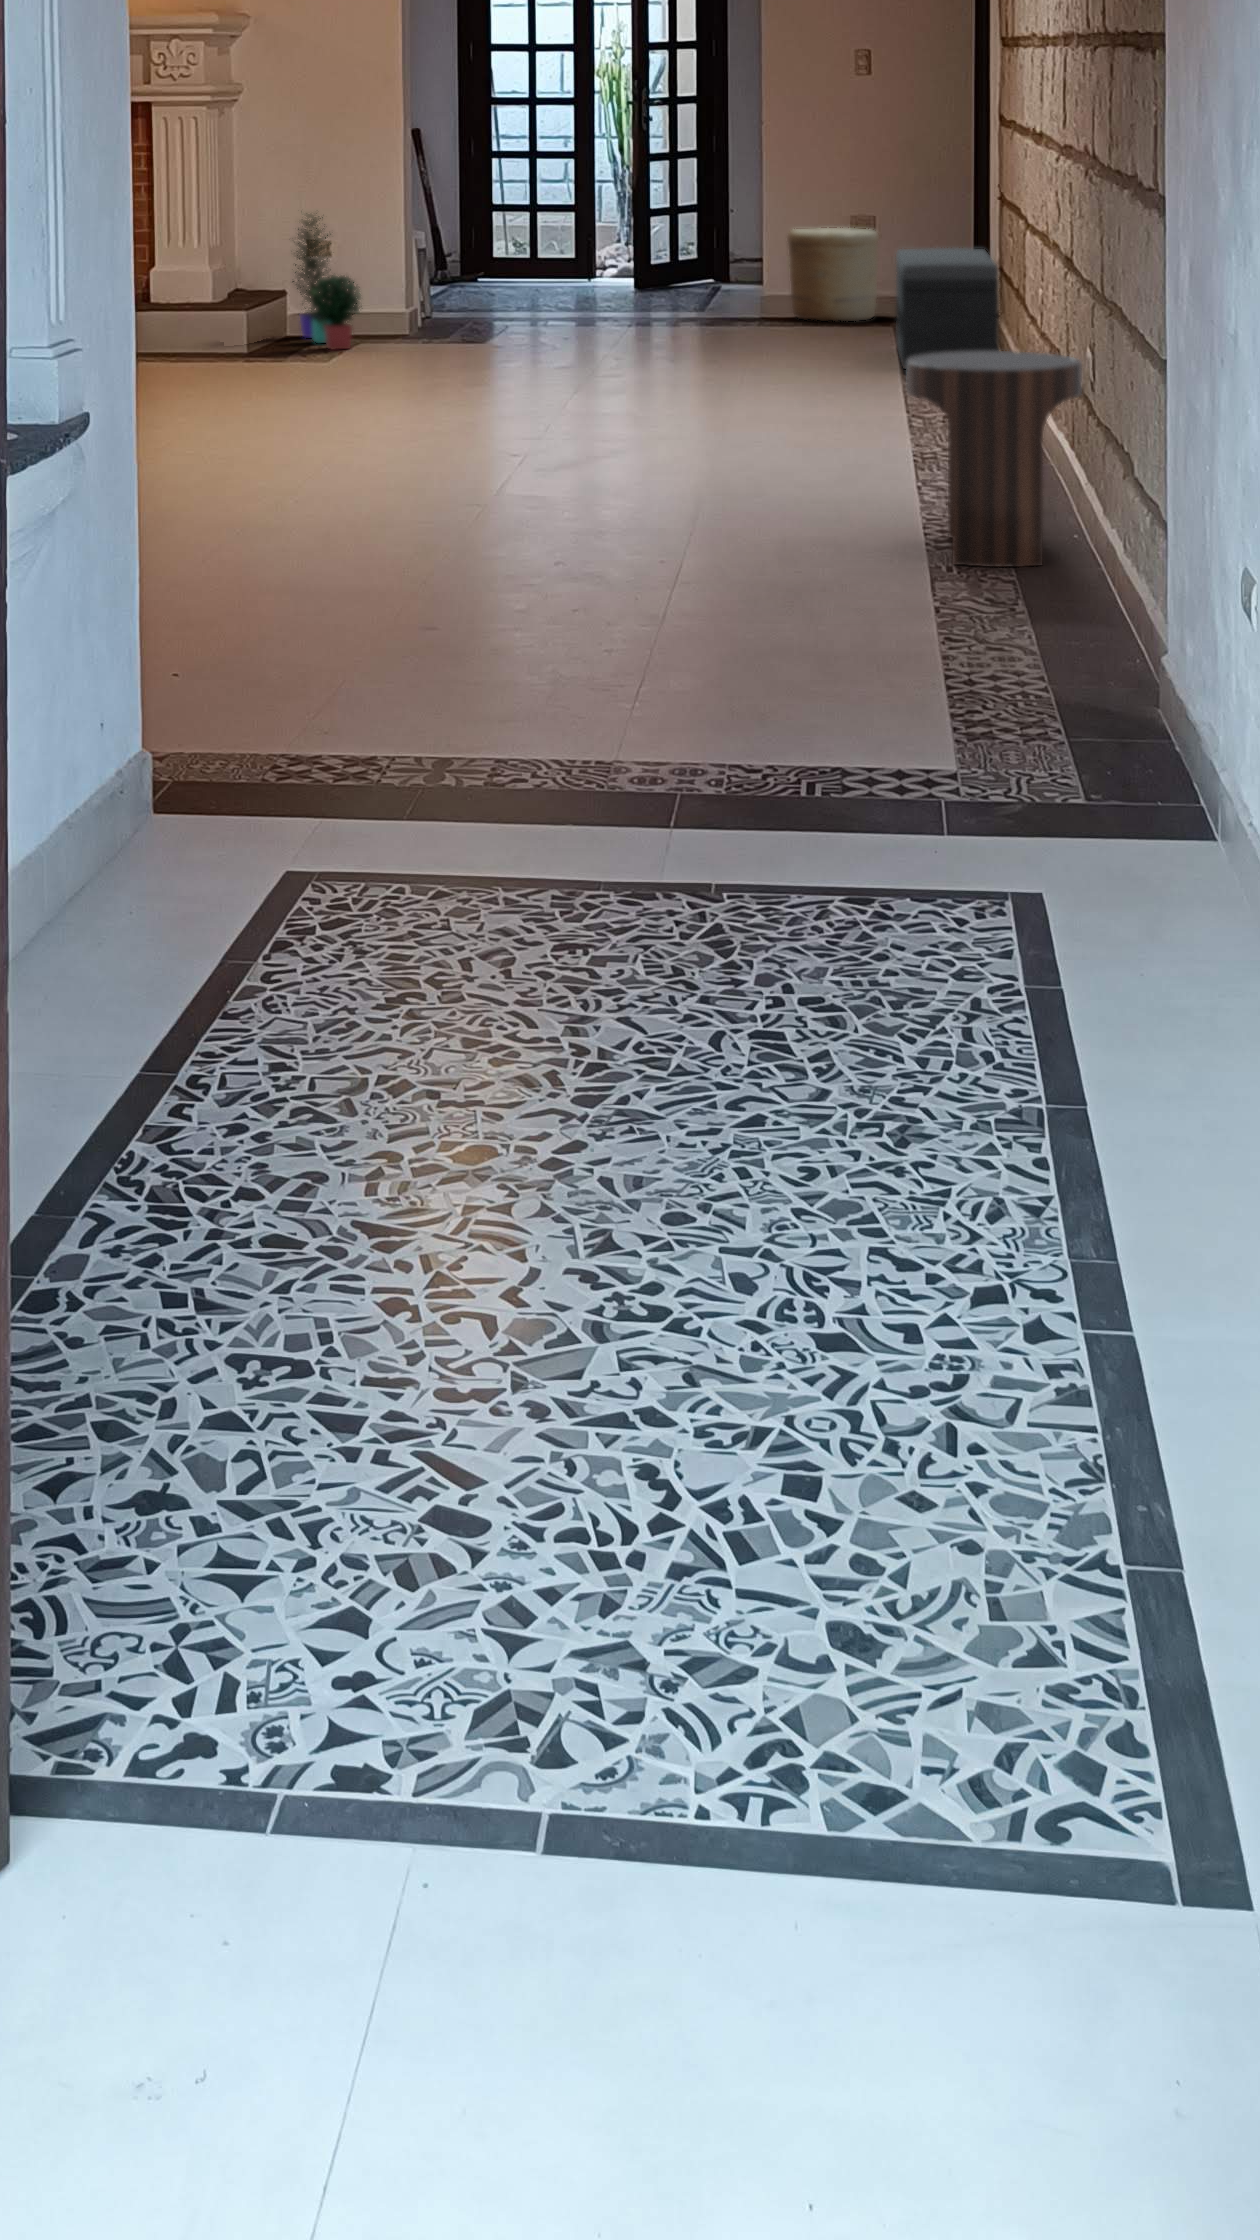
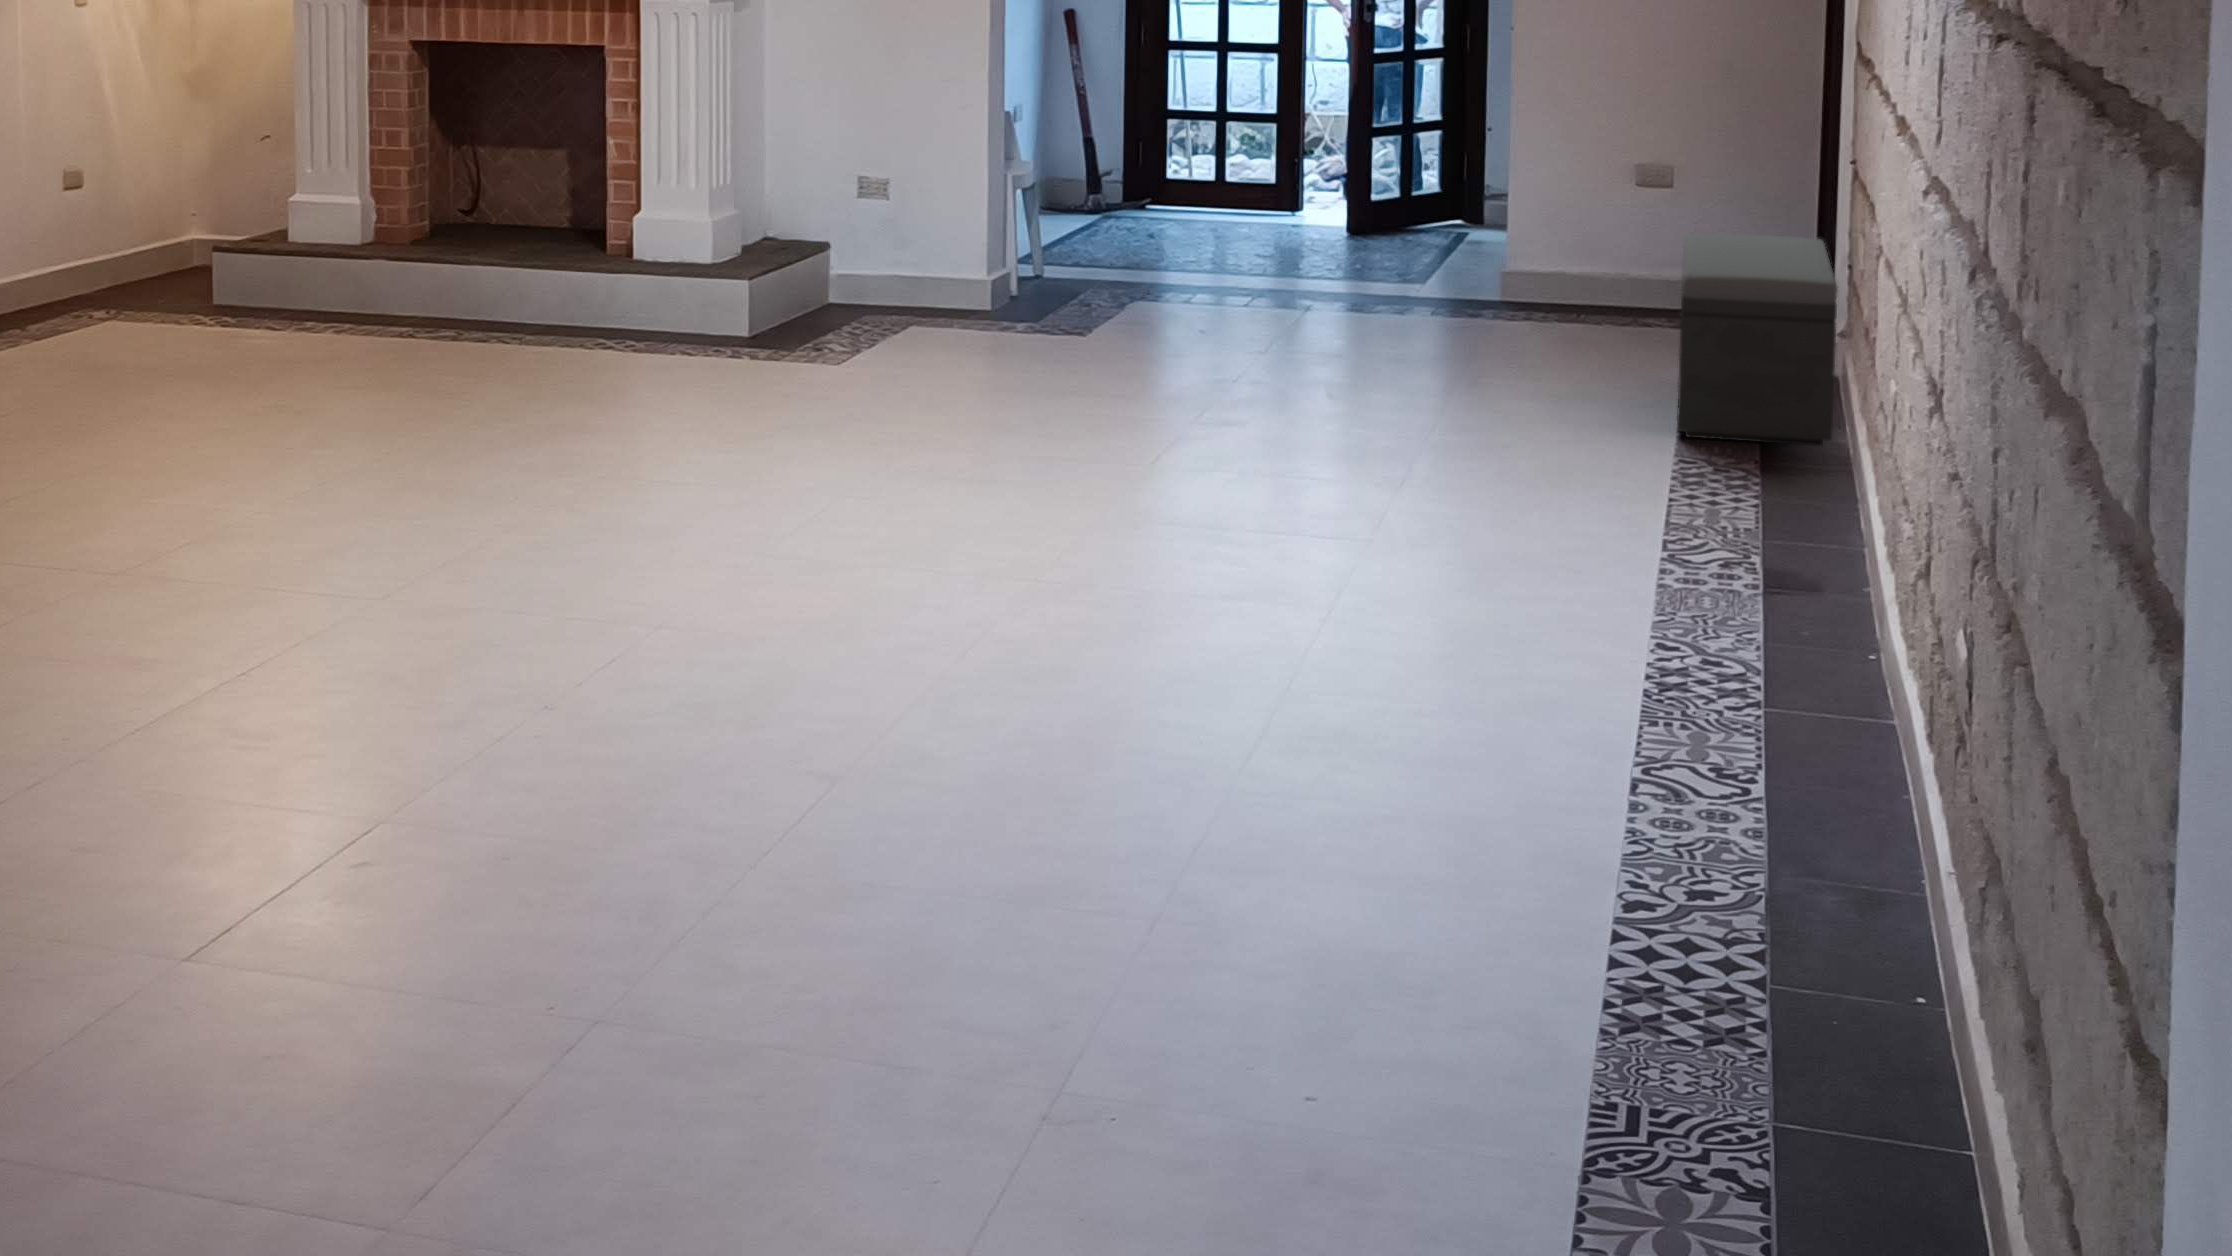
potted plant: present [292,213,360,350] -> none [841,133,923,331]
woven basket: present [787,228,878,321] -> none [1540,174,1673,310]
side table: present [907,351,1082,567] -> none [1574,621,1947,1119]

